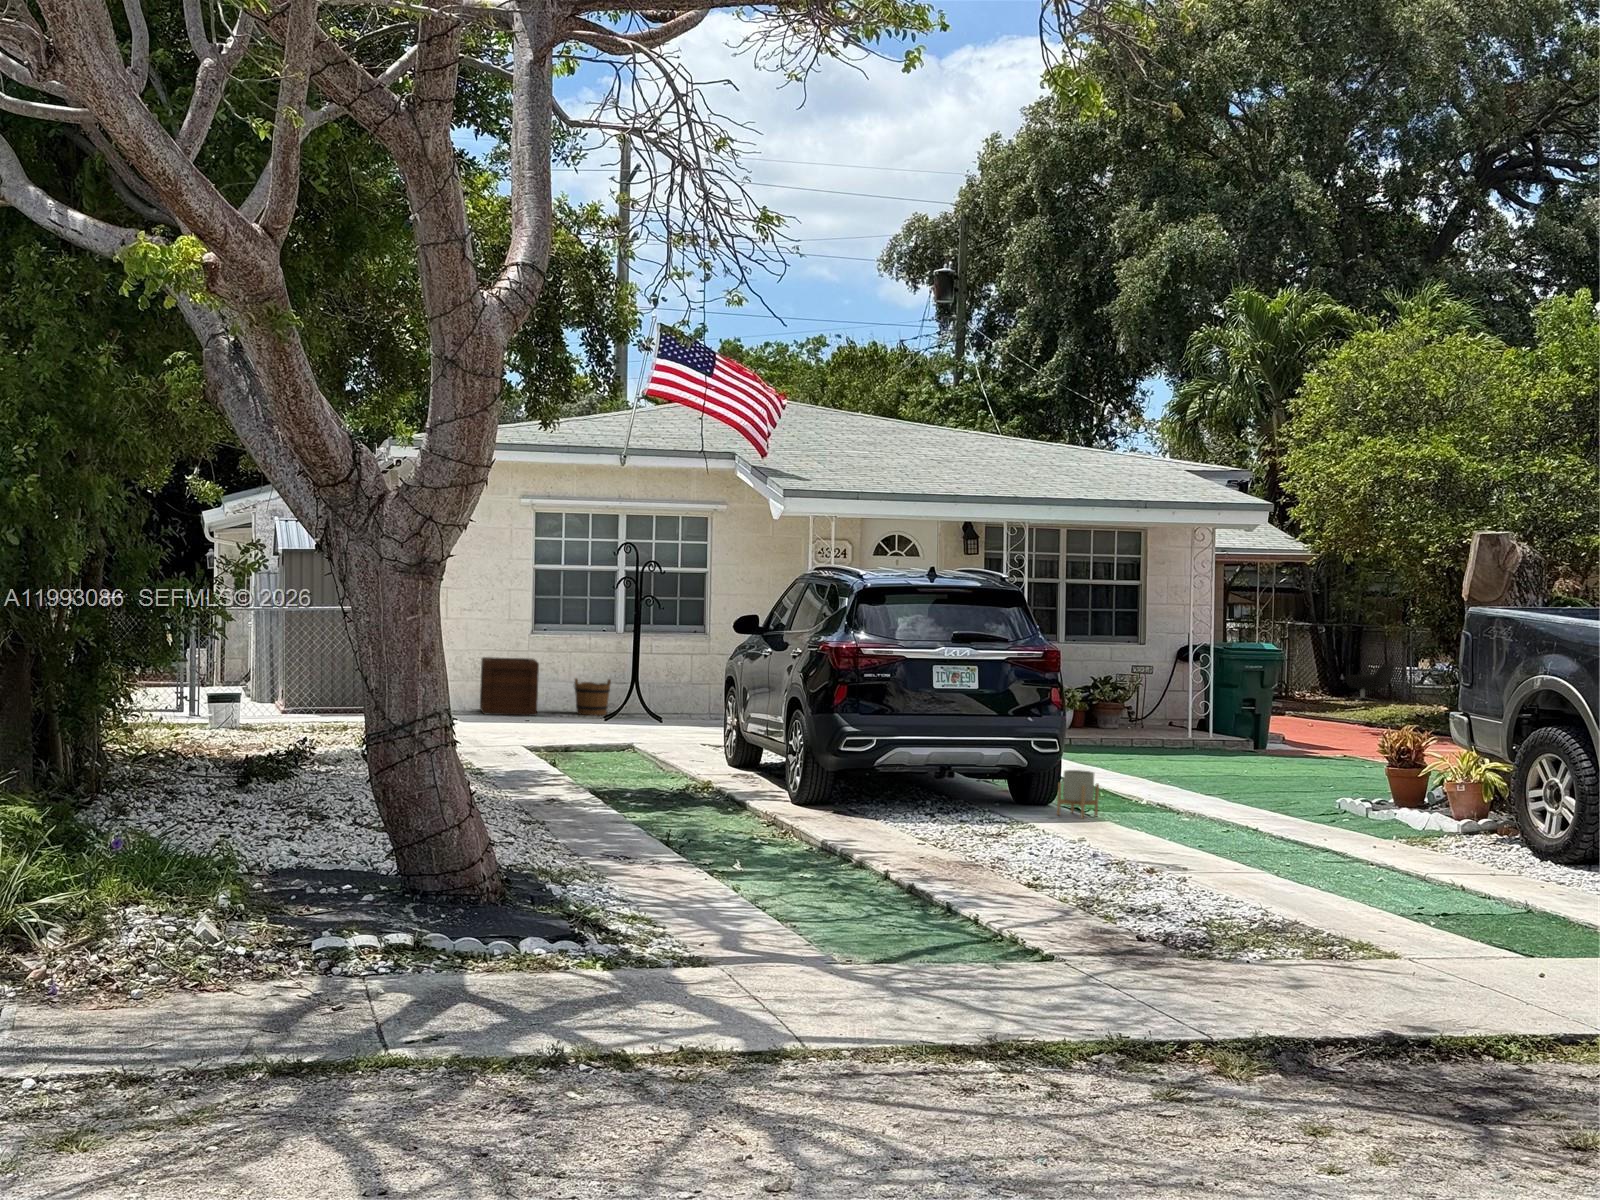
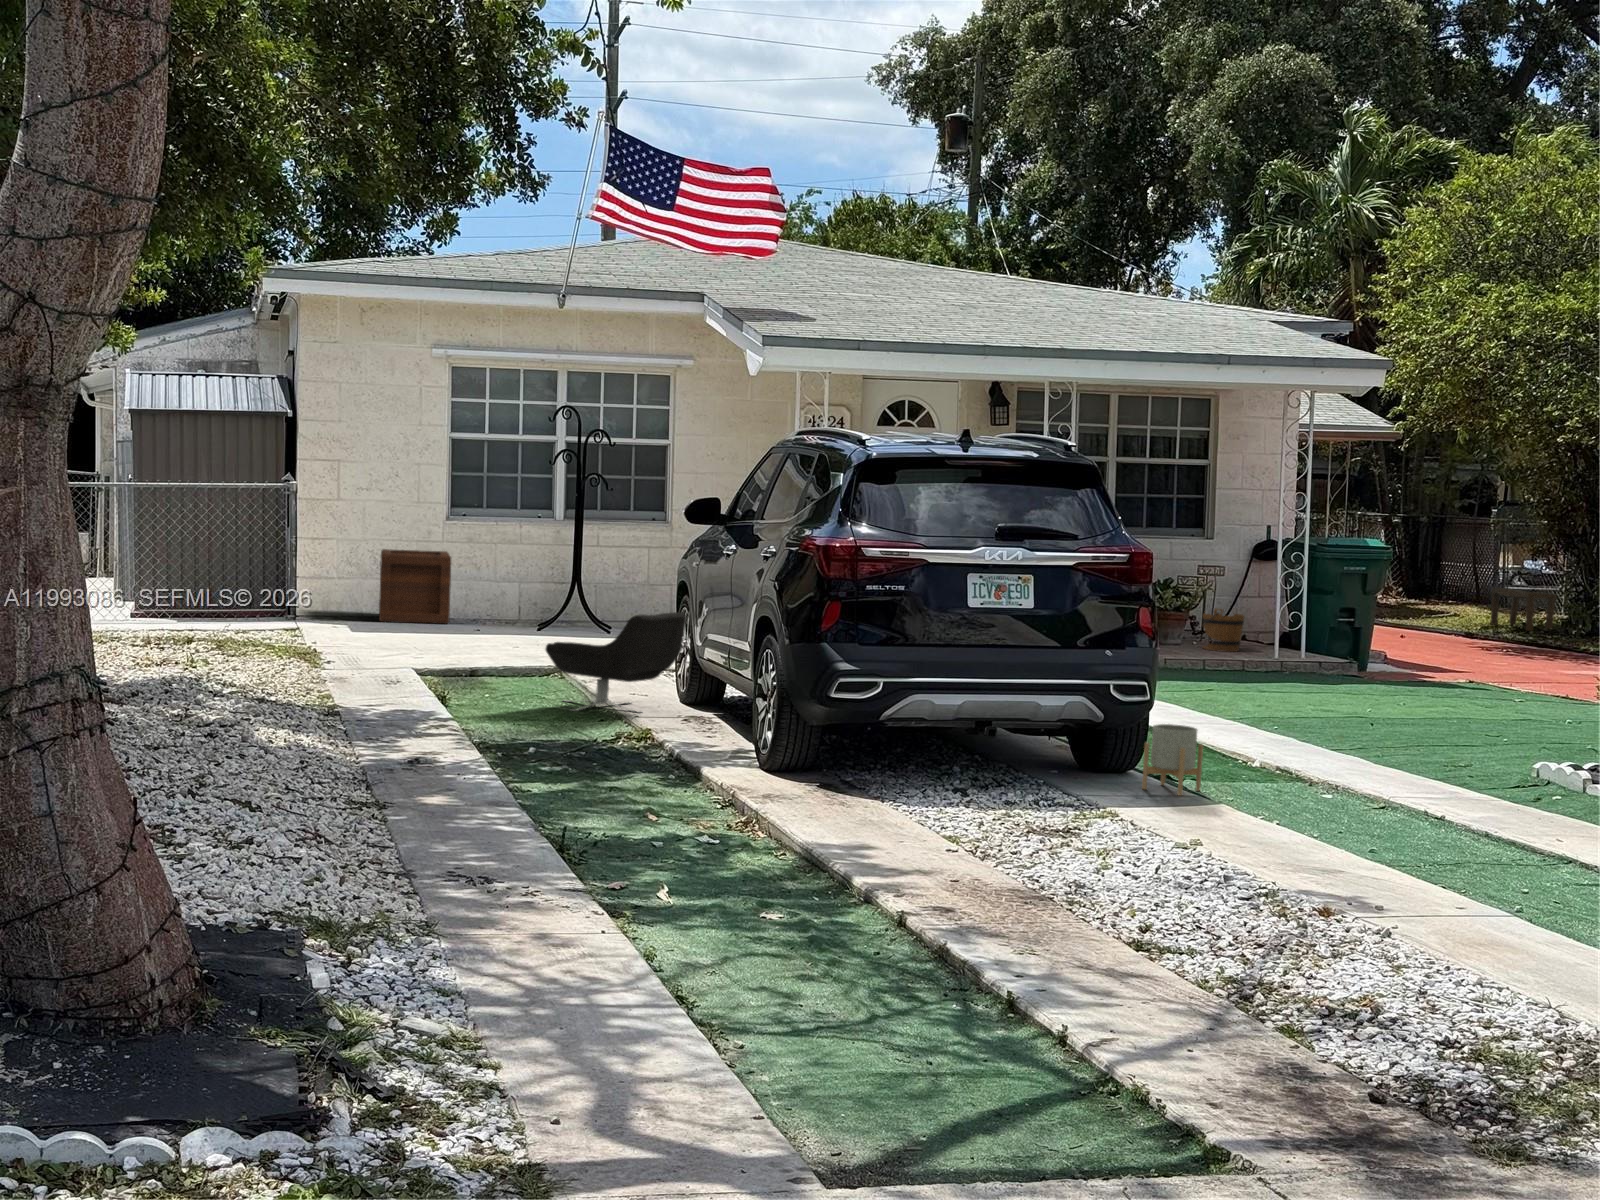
lounge chair: present [1345,665,1395,698] -> present [546,612,687,713]
bucket: present [574,679,611,715] -> present [1202,608,1244,652]
bench: none [1389,683,1441,719] -> present [1490,588,1557,631]

